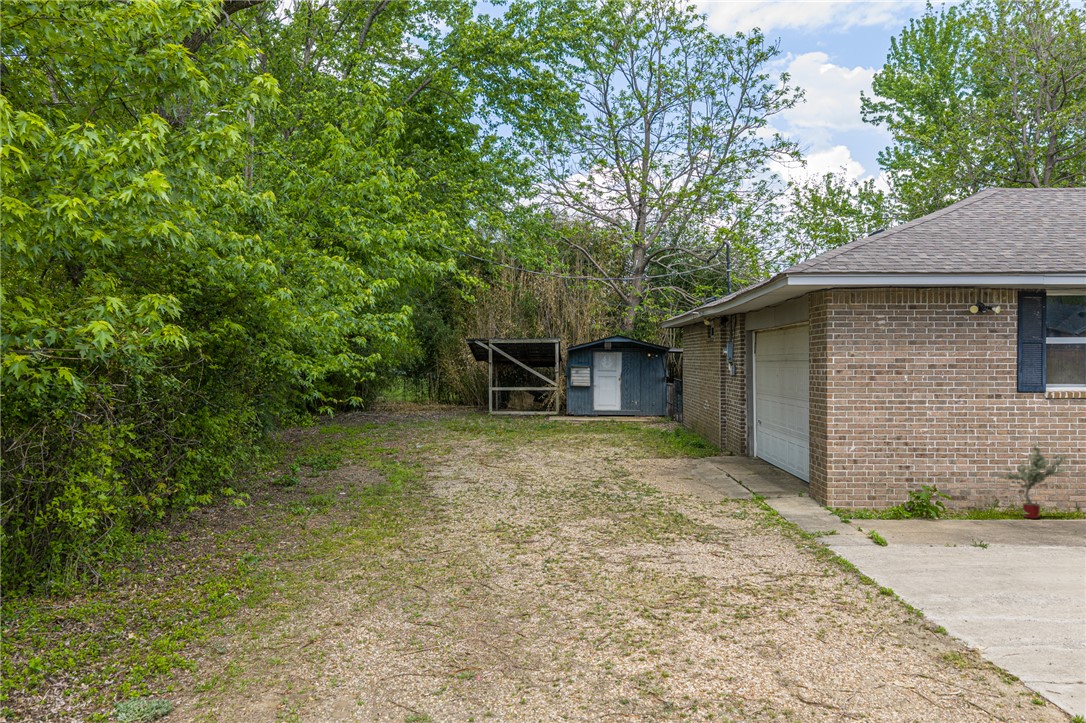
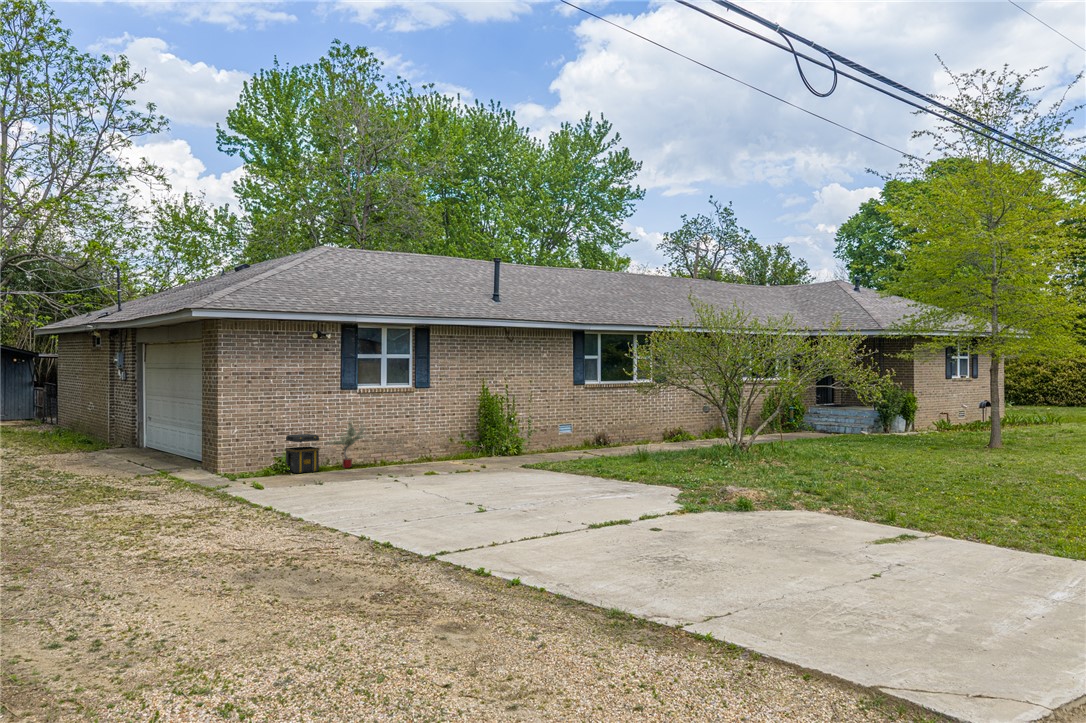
toolbox: none [926,458,982,519] -> present [285,434,320,473]

